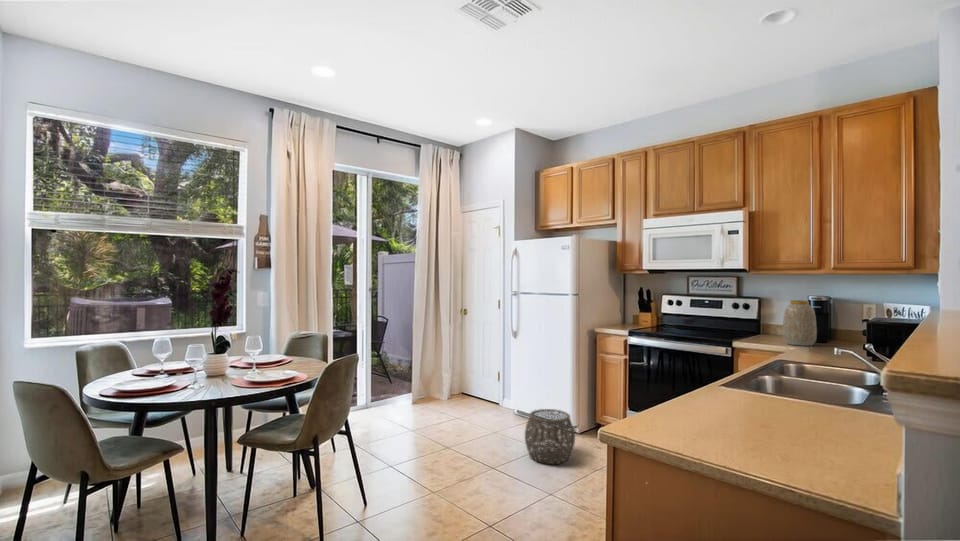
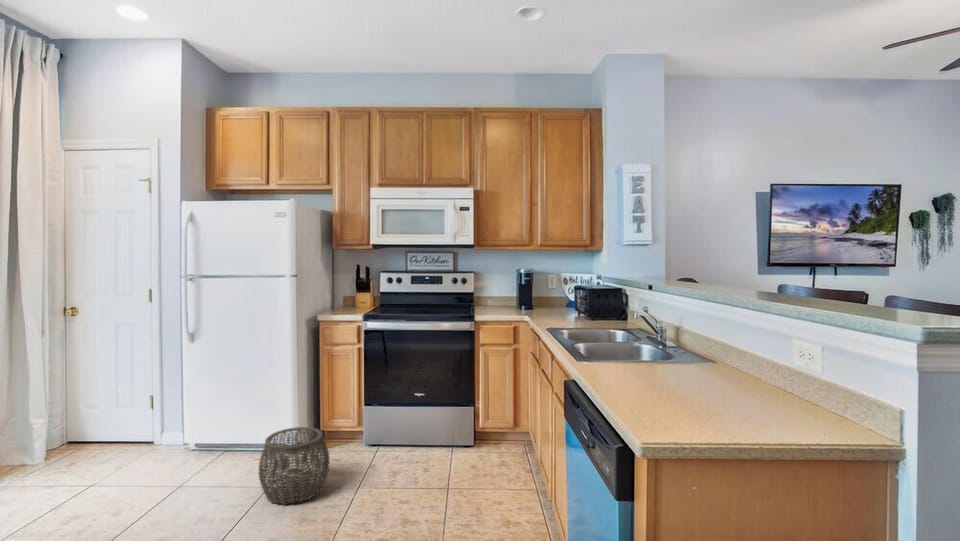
vase: present [783,300,817,346] -> none [512,273,537,313]

